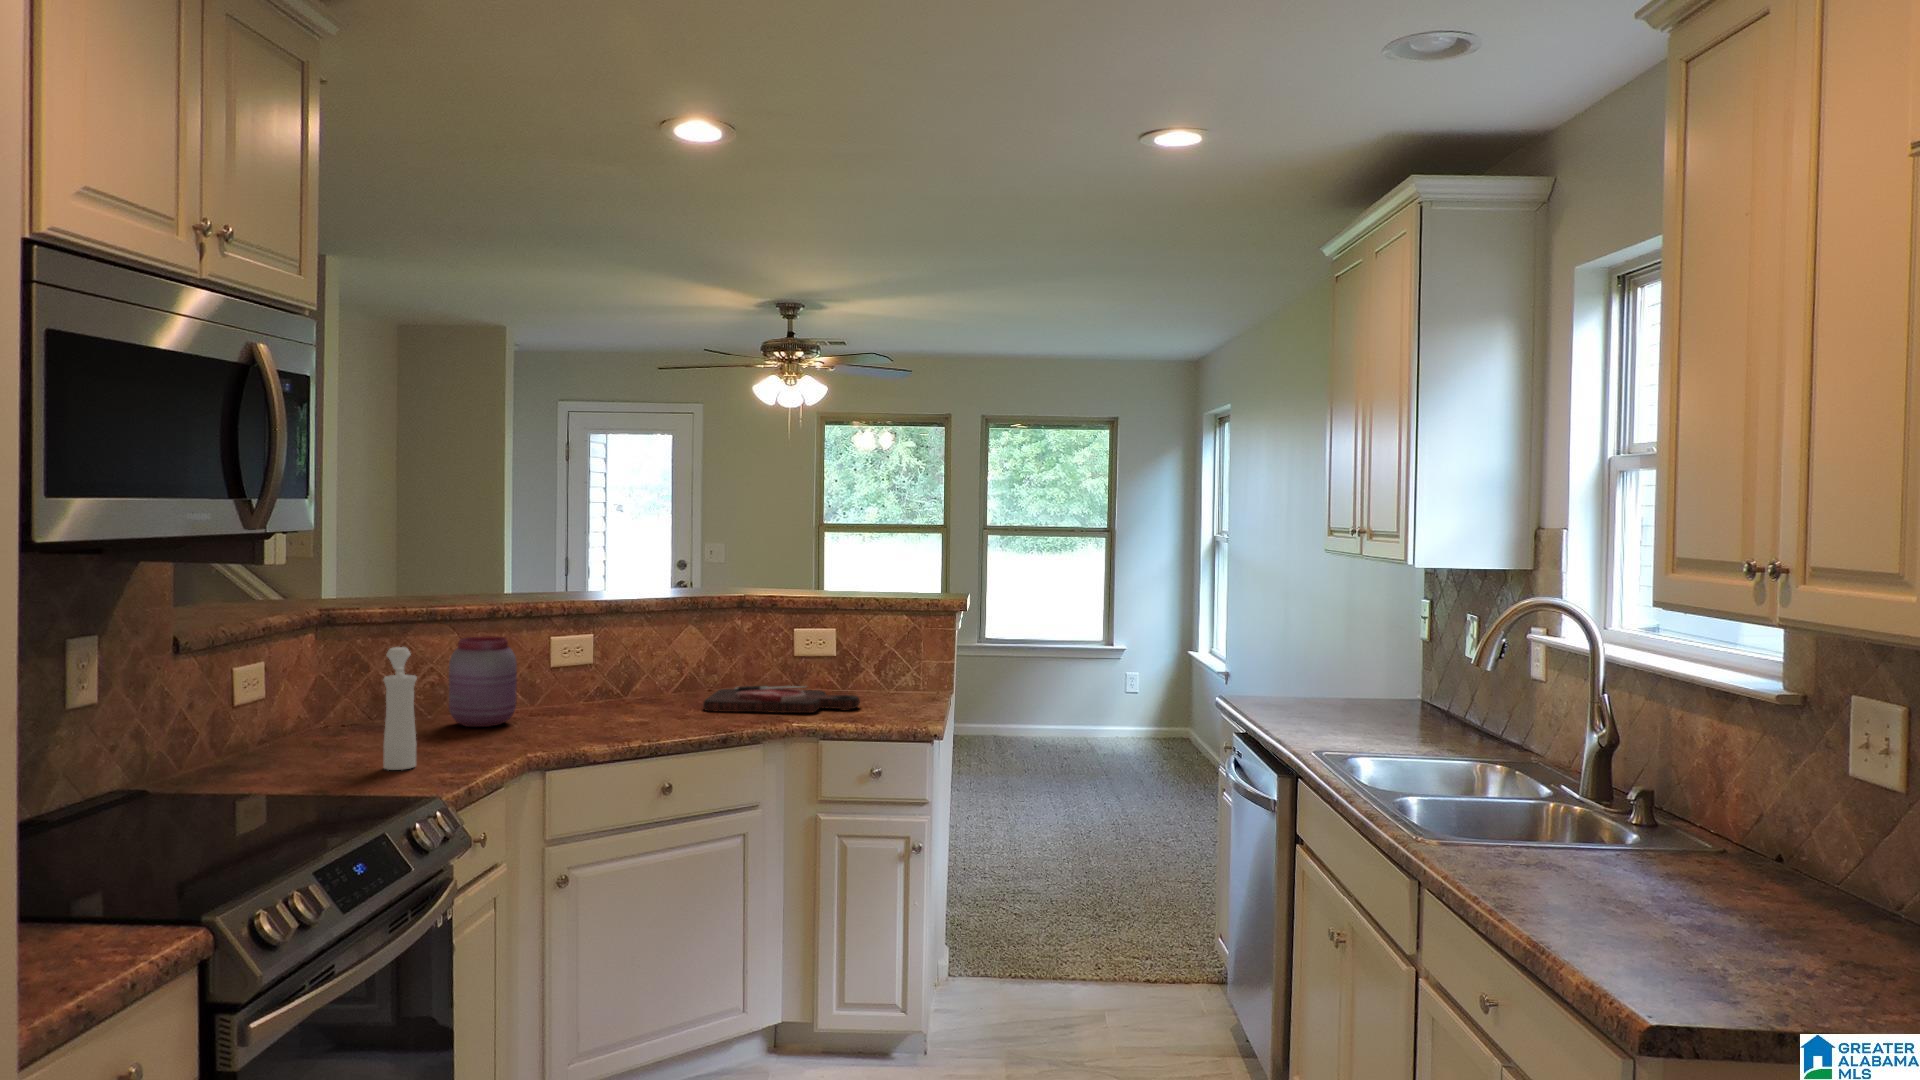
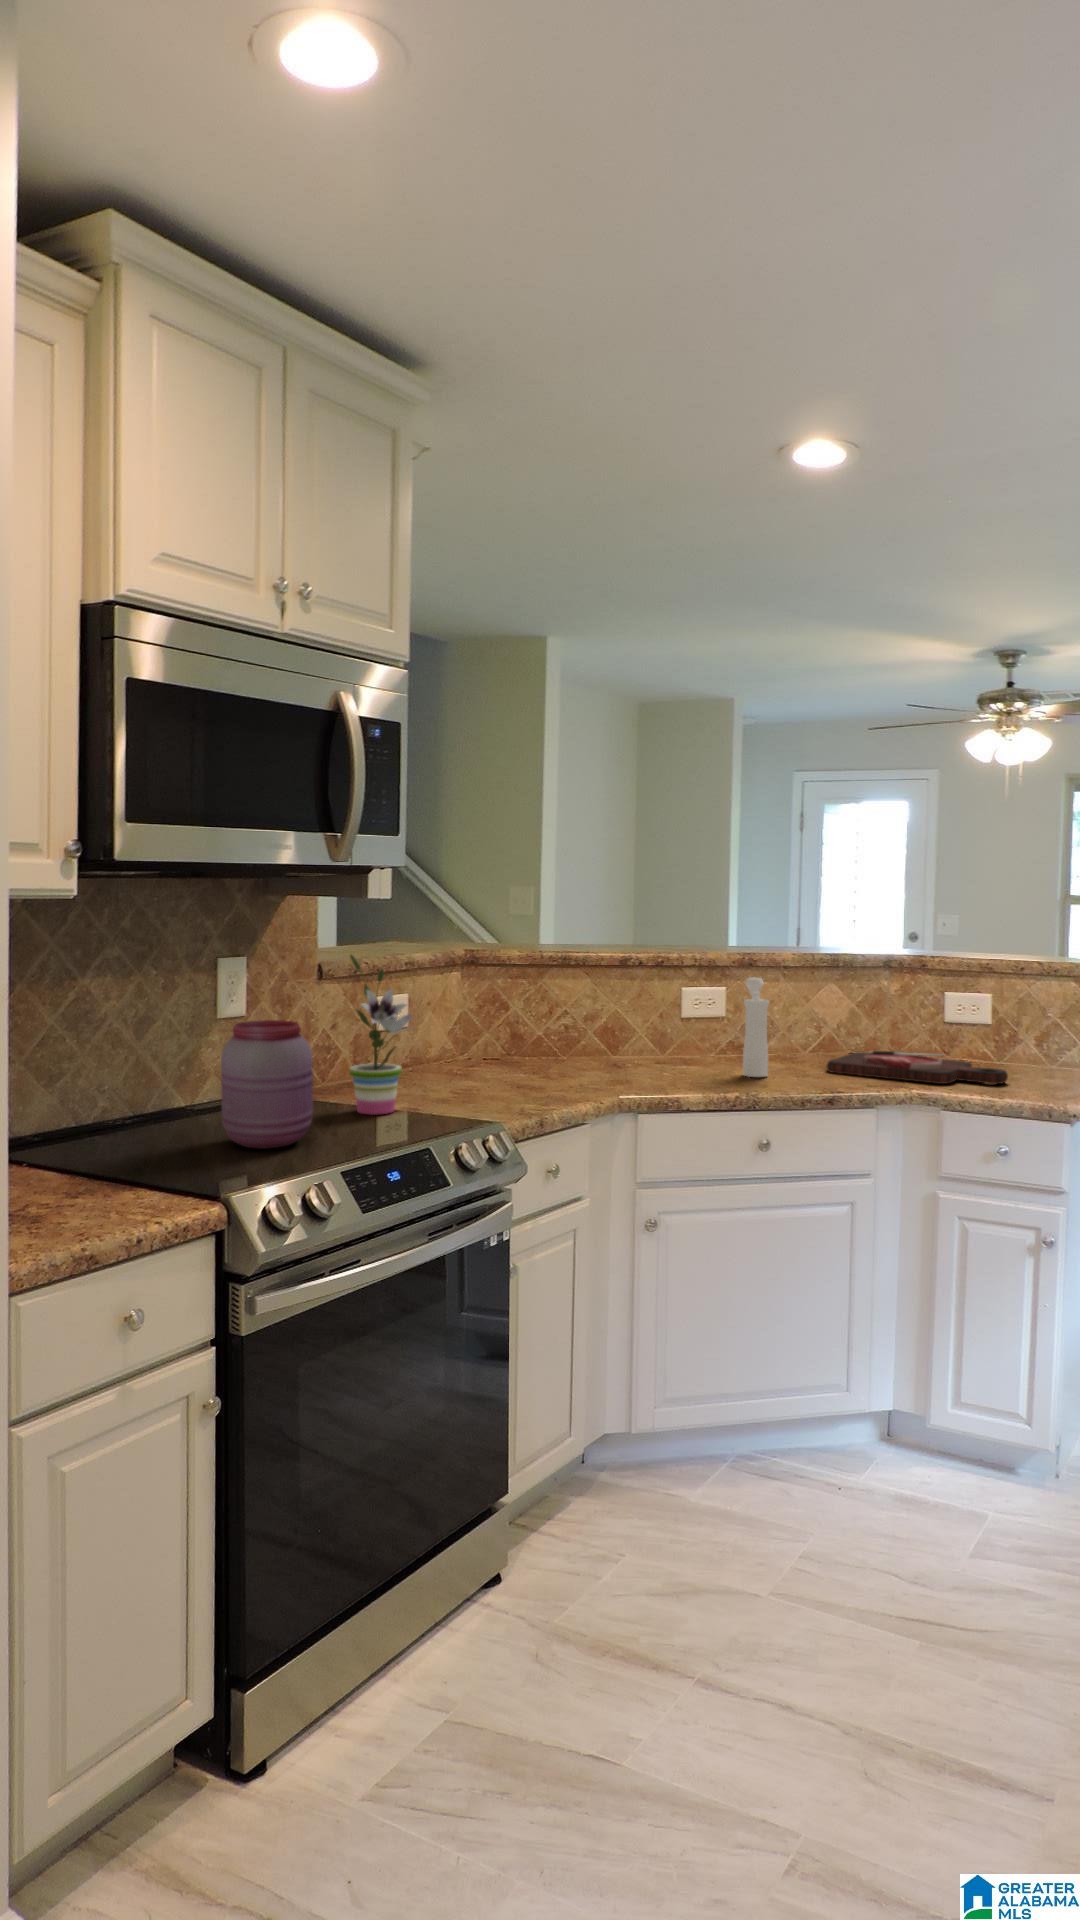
potted plant: none [239,629,324,808] -> present [350,955,413,1115]
jar: present [449,636,517,727] -> present [221,1020,313,1149]
pepper mill: present [383,647,417,770] -> present [743,978,769,1077]

